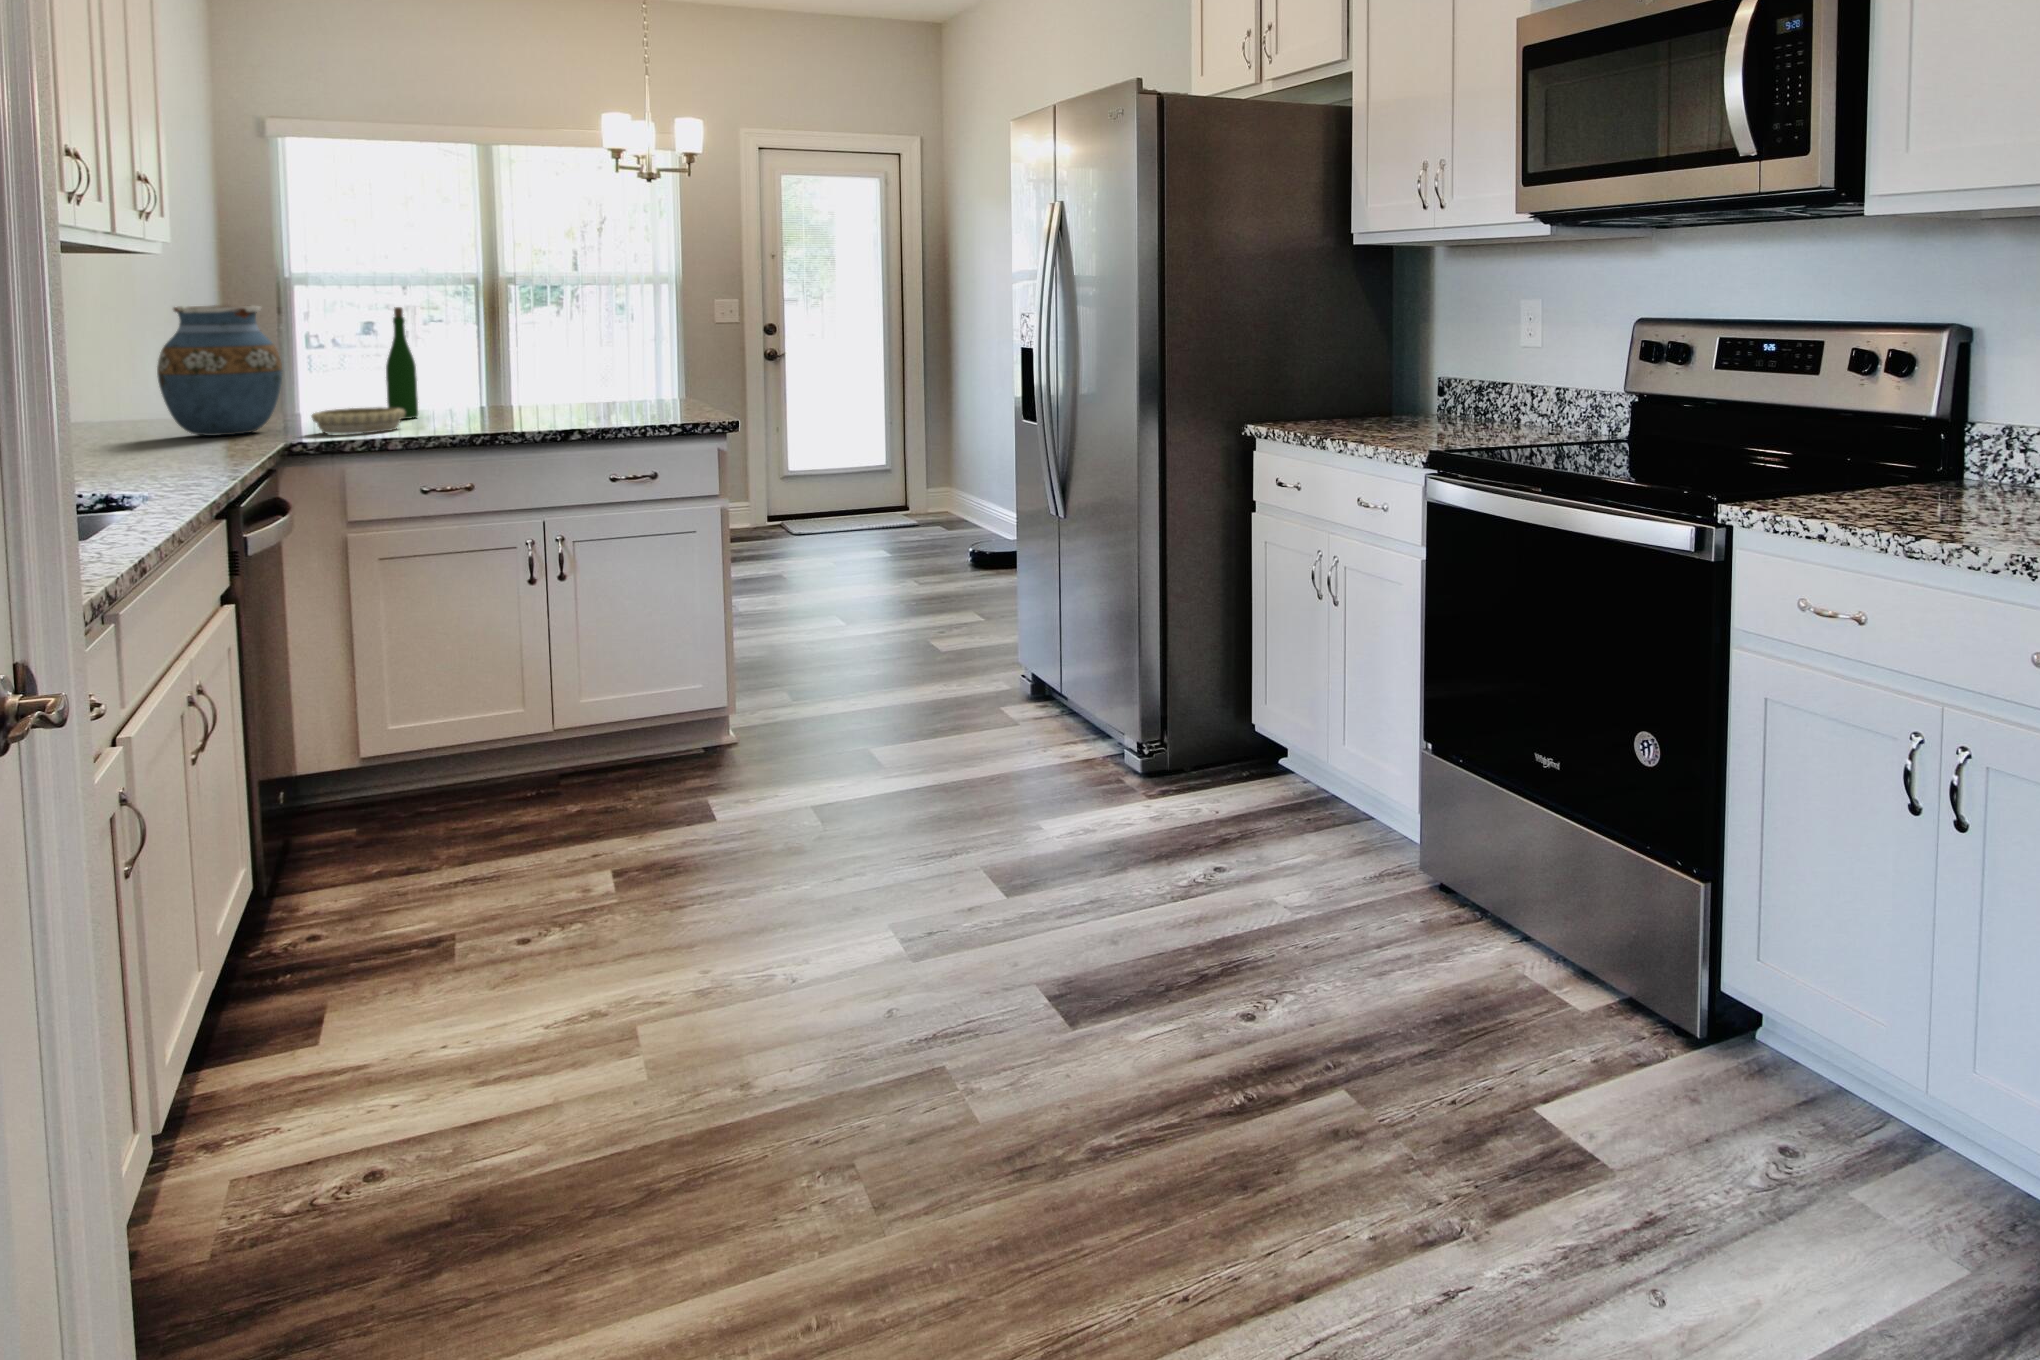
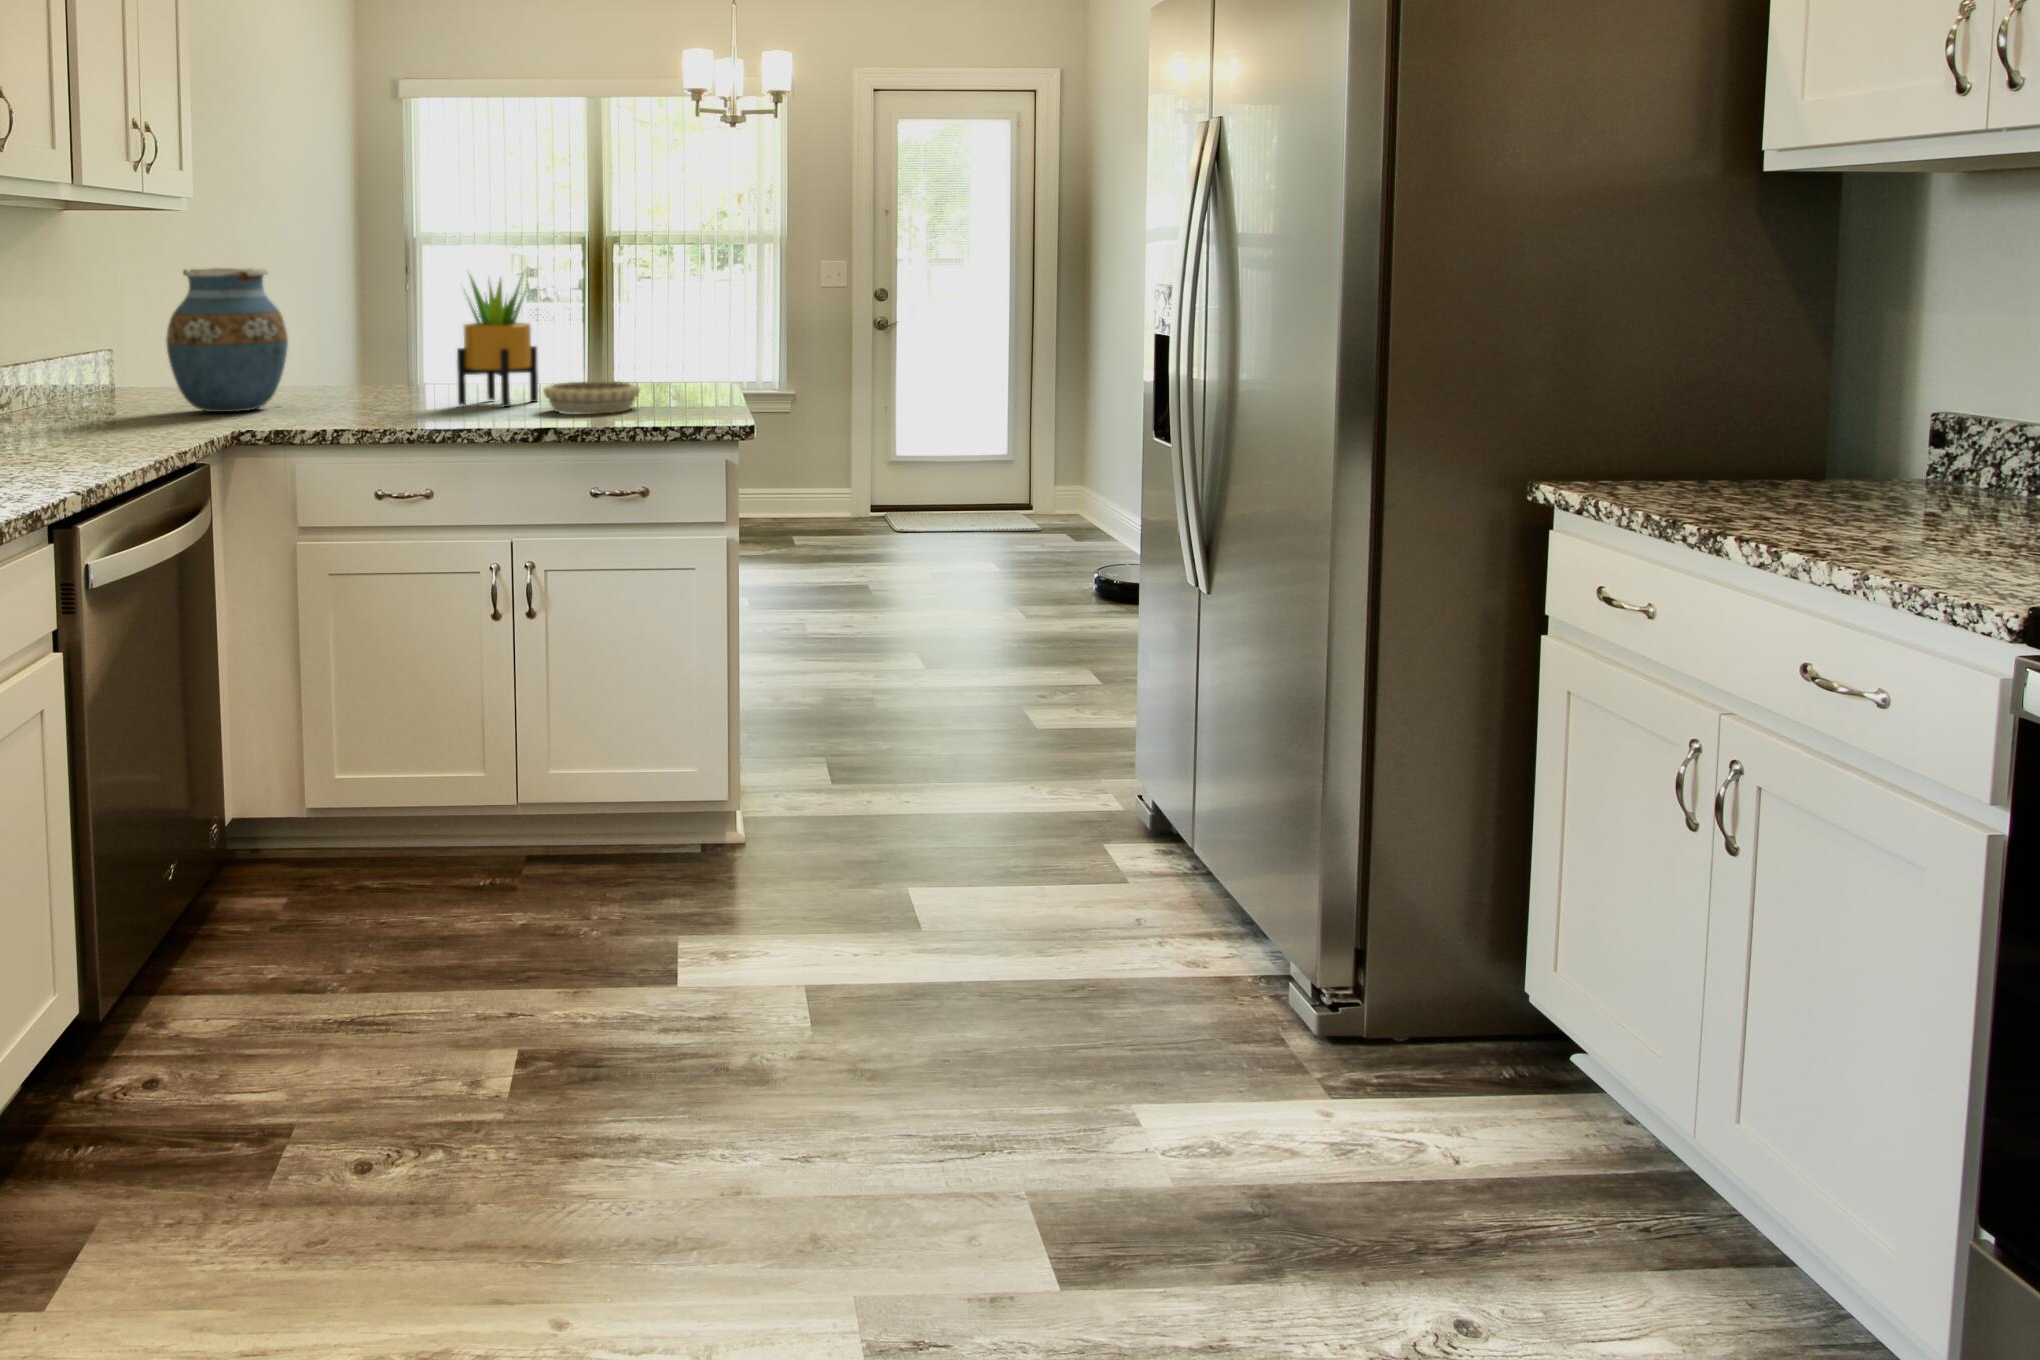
potted plant: none [459,303,532,420] -> present [457,273,538,407]
wine bottle: present [386,307,418,419] -> none [397,271,431,399]
decorative bowl: present [311,407,405,434] -> present [543,382,640,414]

